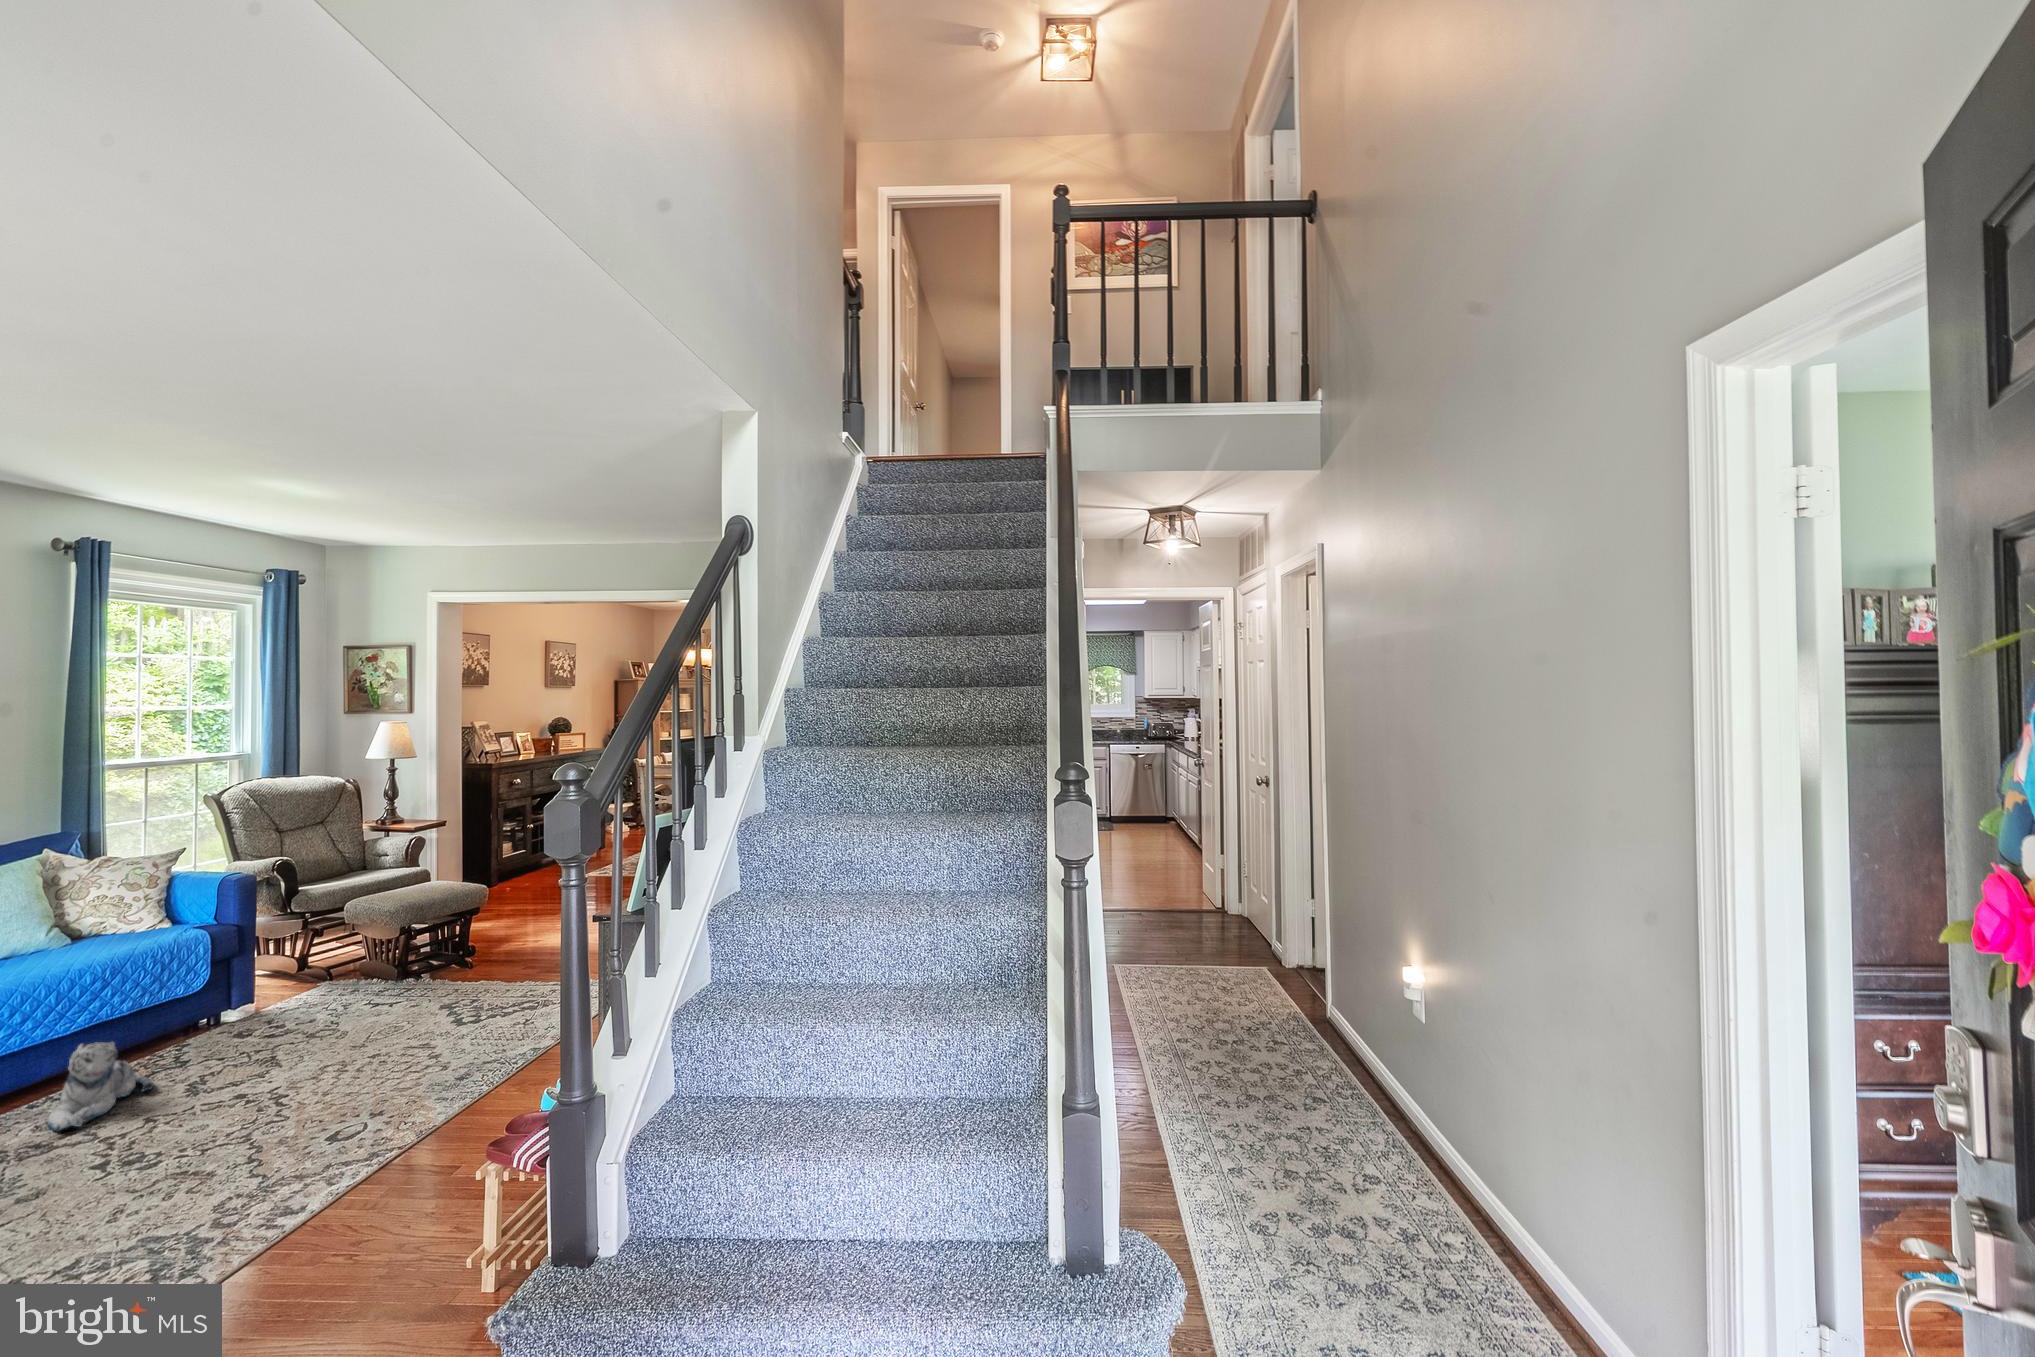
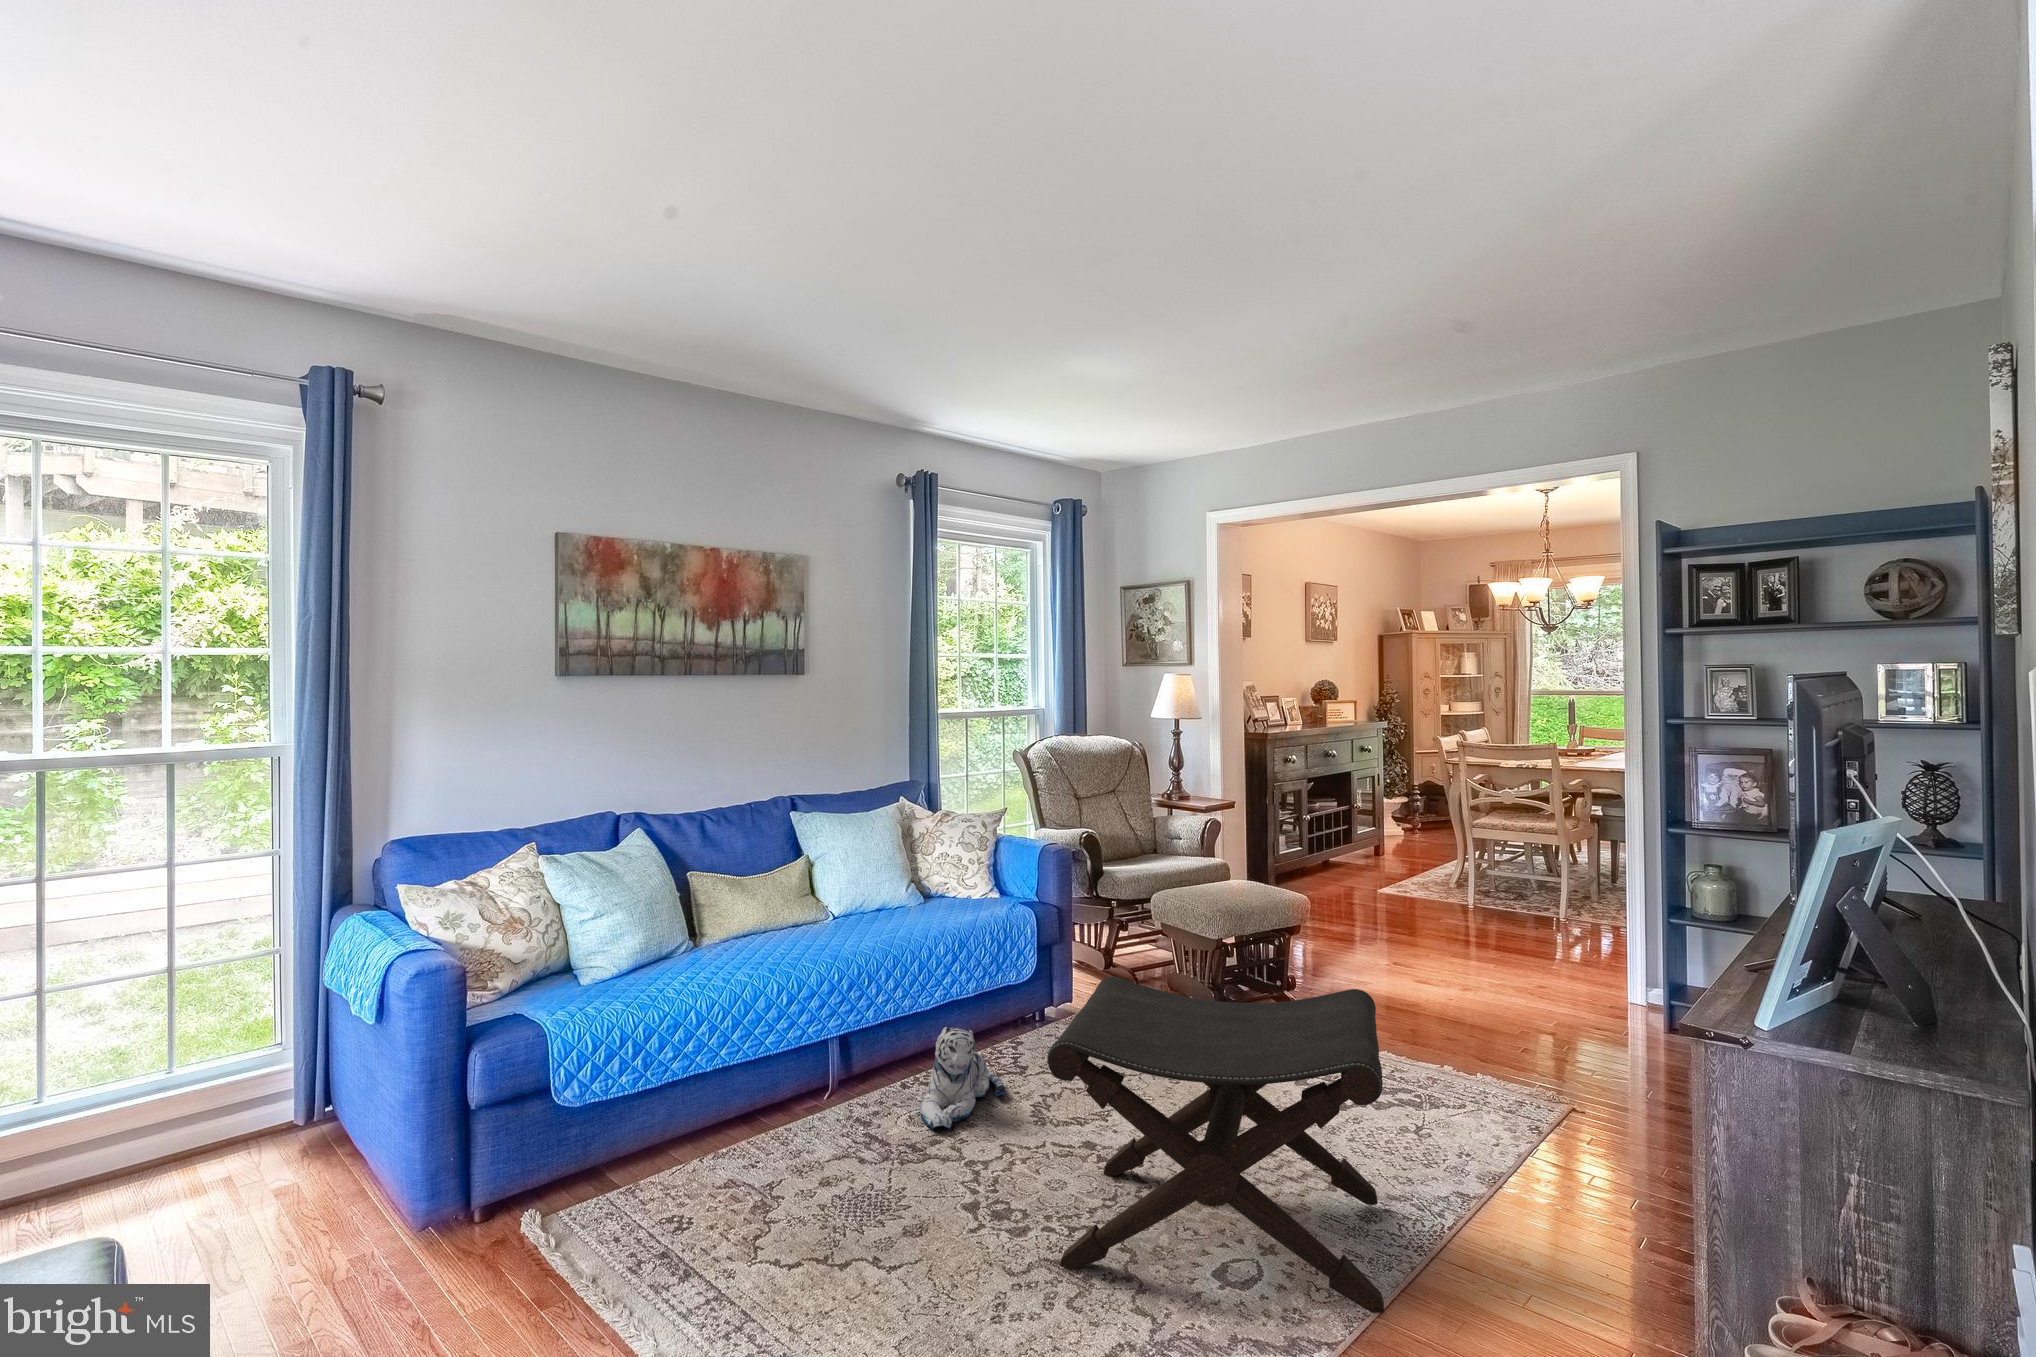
footstool: none [164,949,469,1193] -> present [1047,976,1384,1313]

